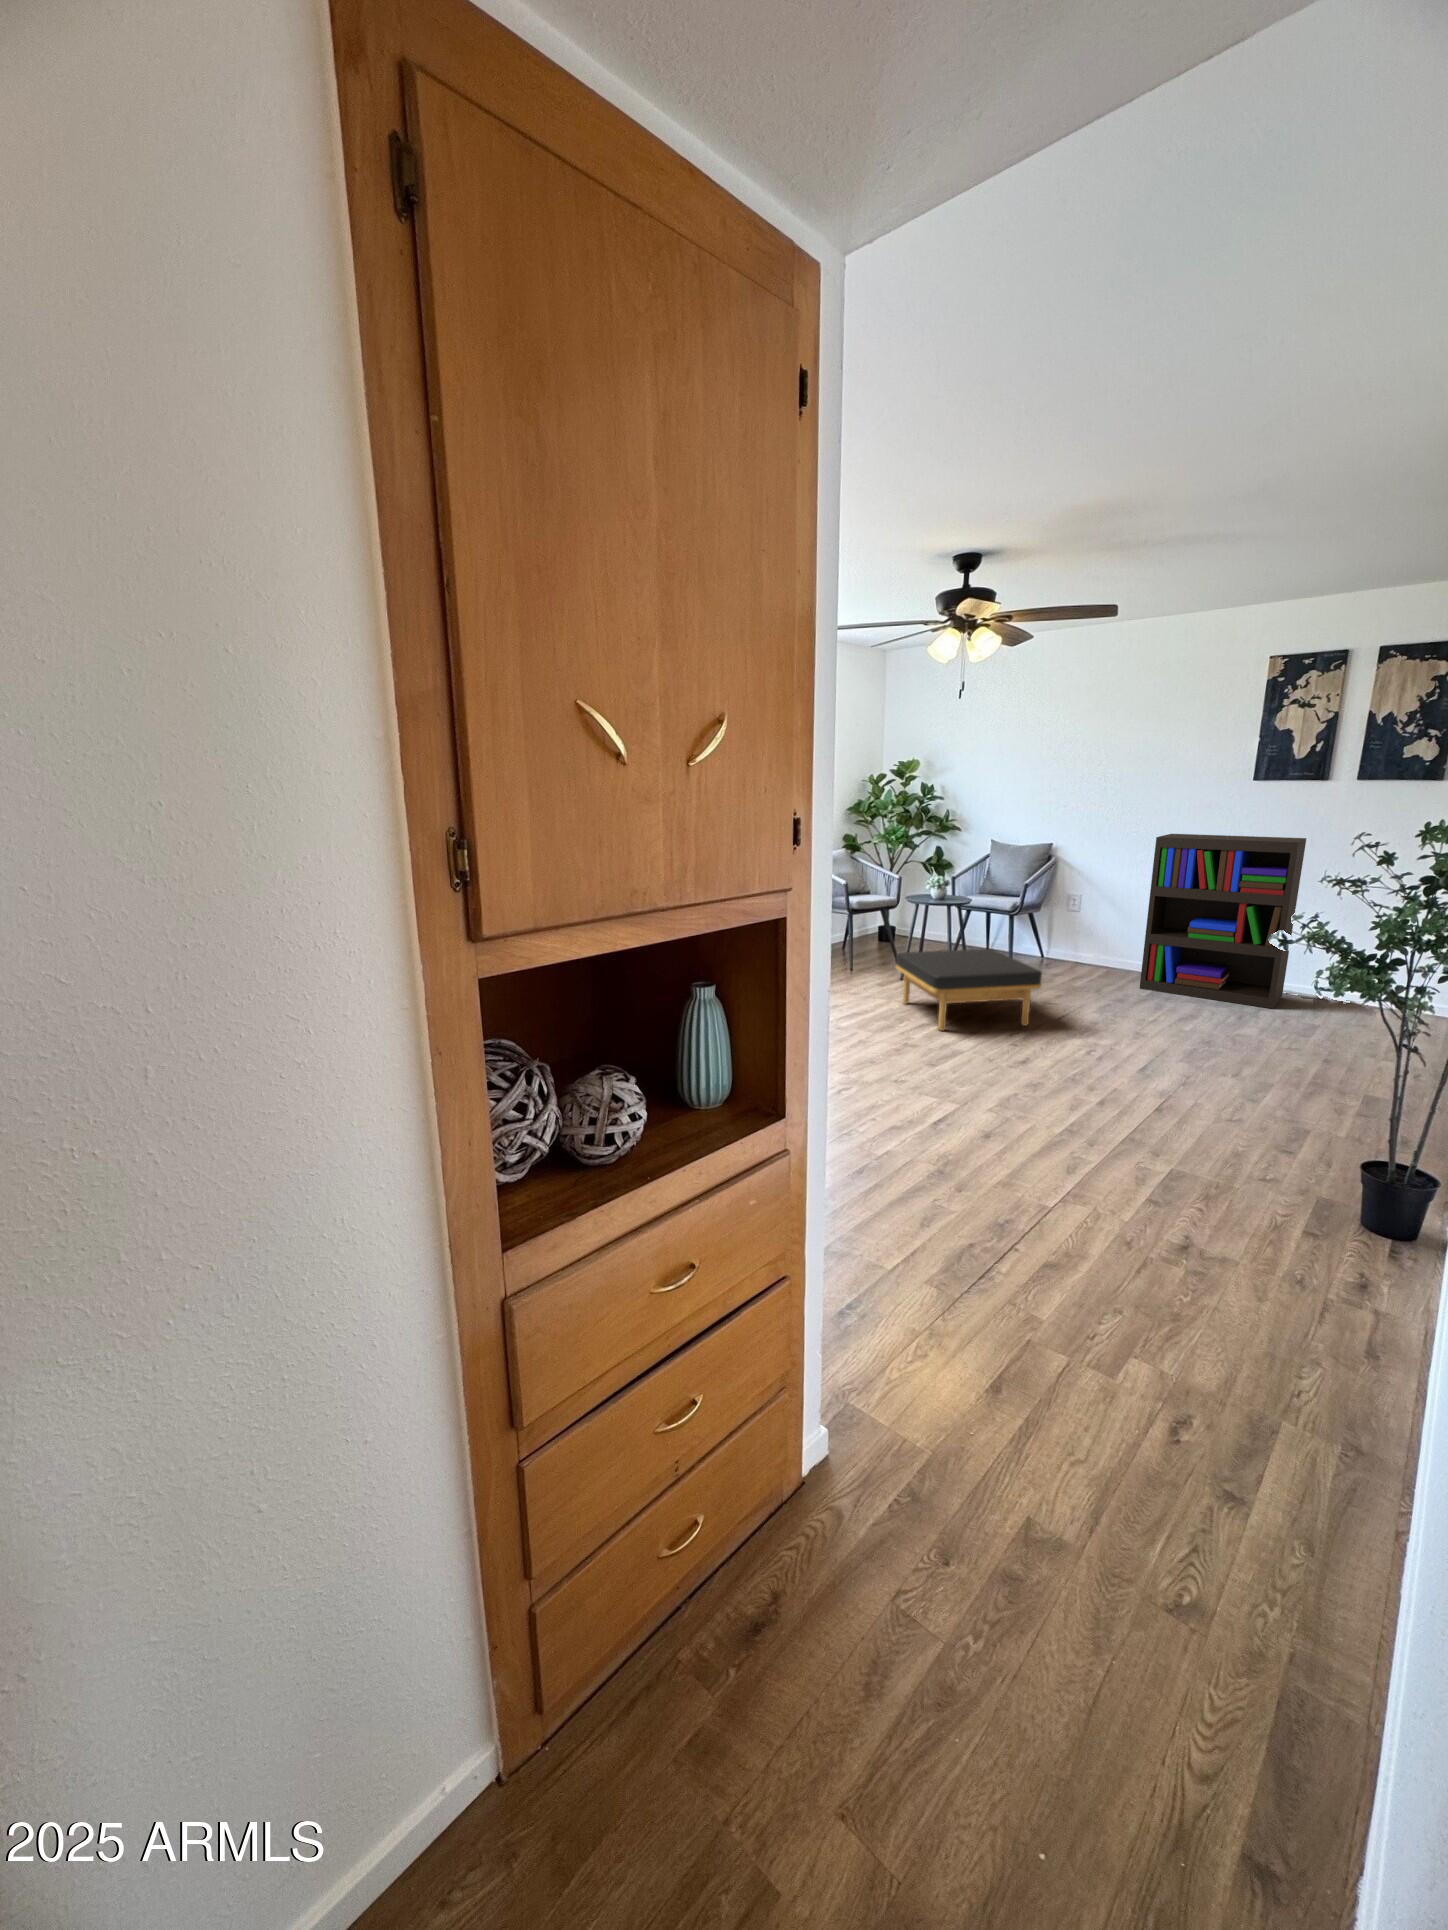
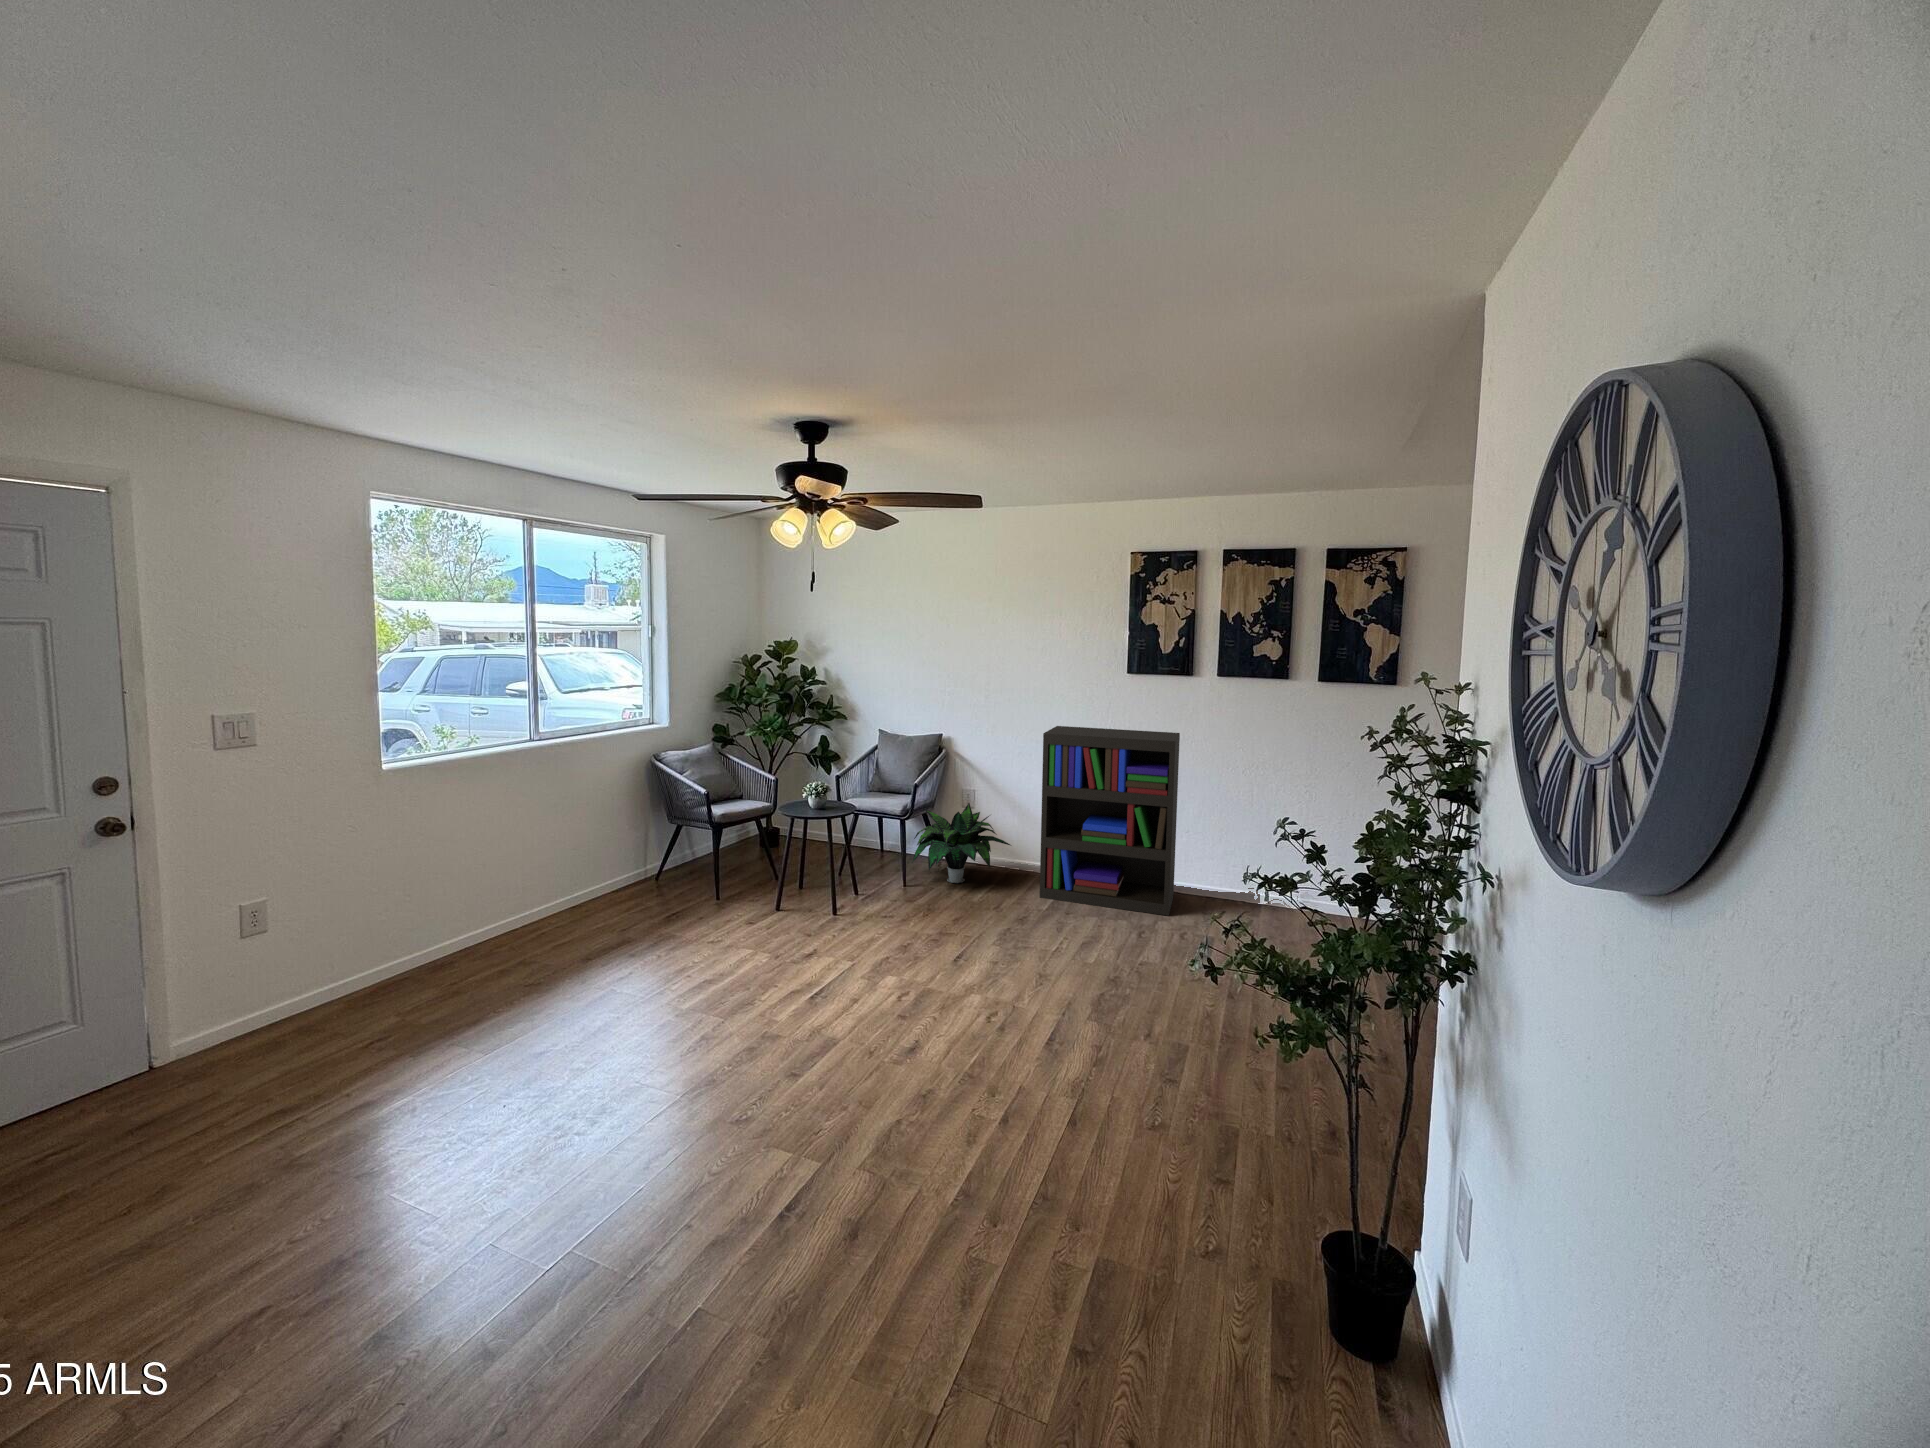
potted plant: none [1018,904,1116,975] -> present [912,803,1010,883]
ottoman: present [896,949,1042,1031] -> none [762,873,934,1001]

